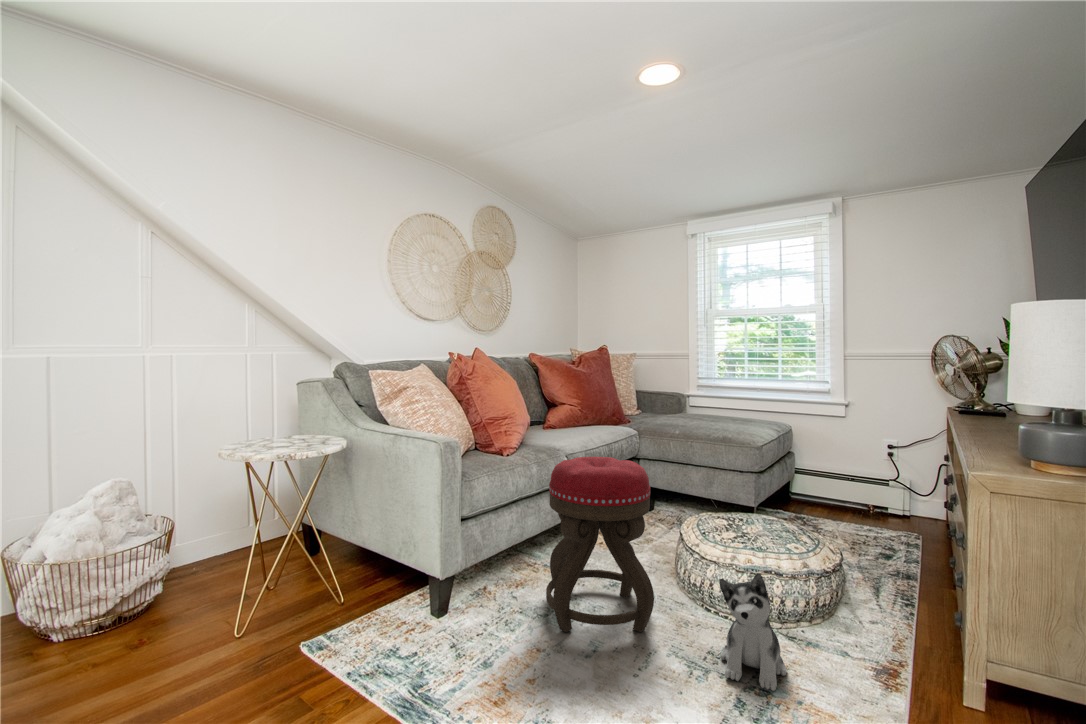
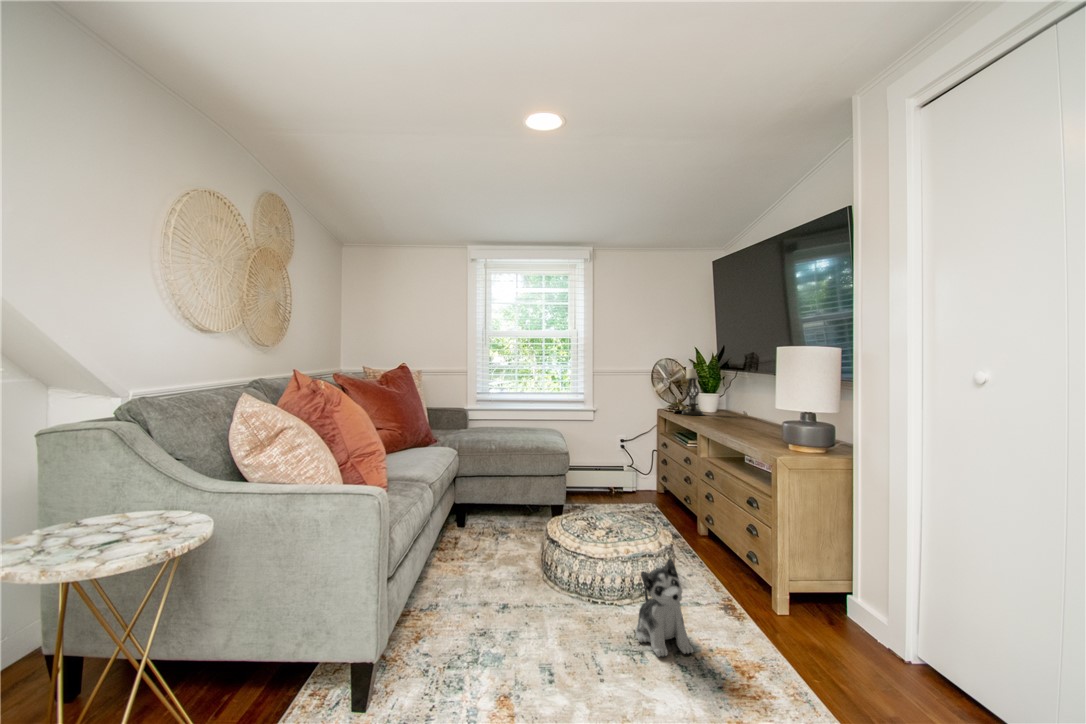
candle holder: none [974,345,1015,417] -> present [682,368,703,415]
ottoman: present [546,457,654,632] -> none [450,478,576,674]

